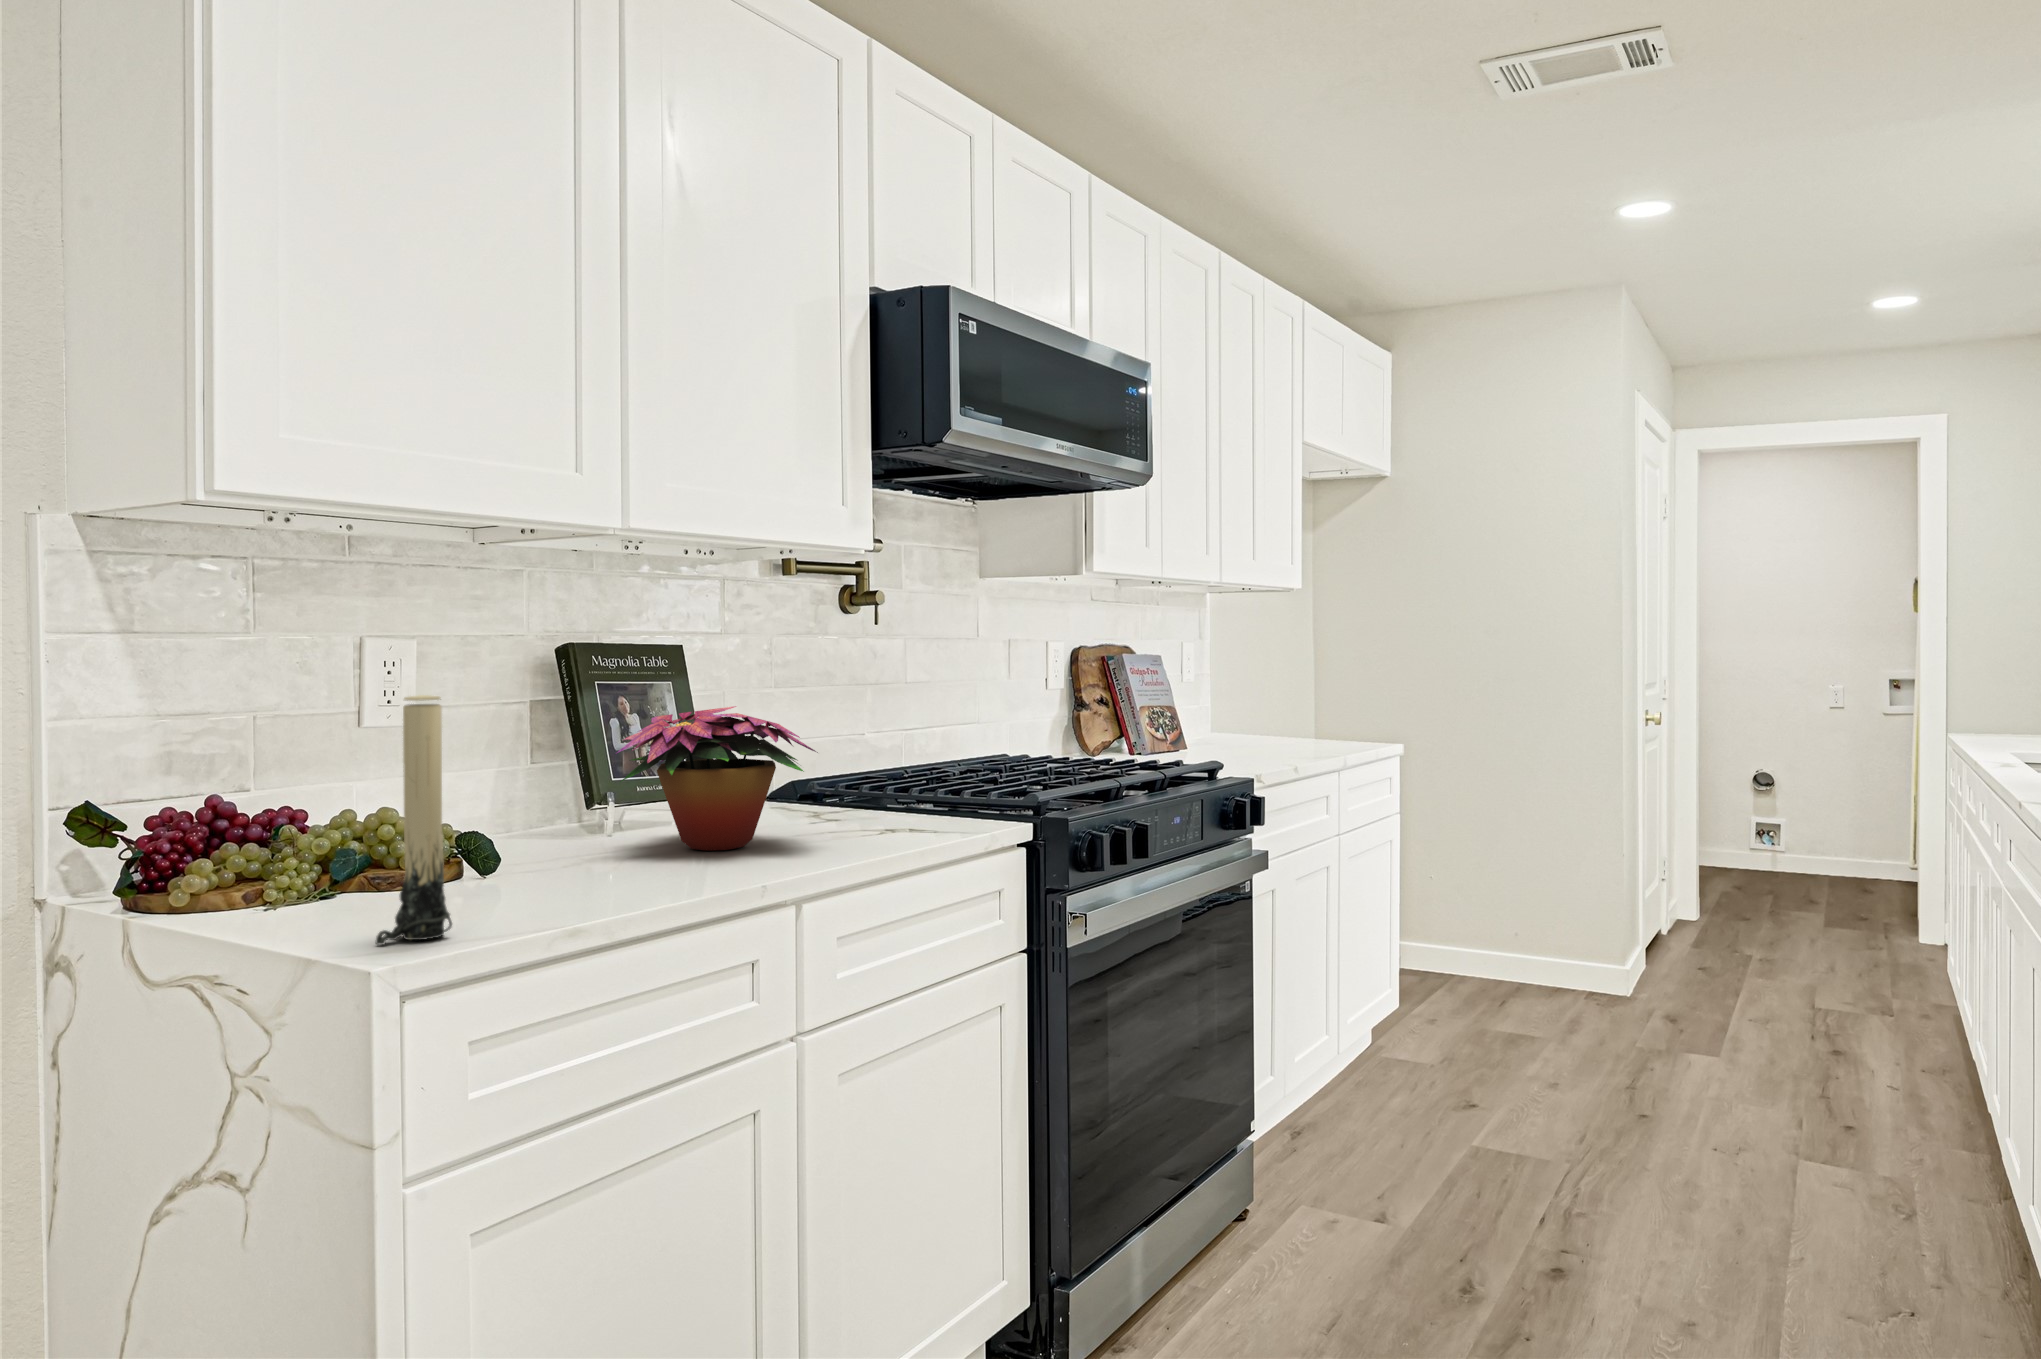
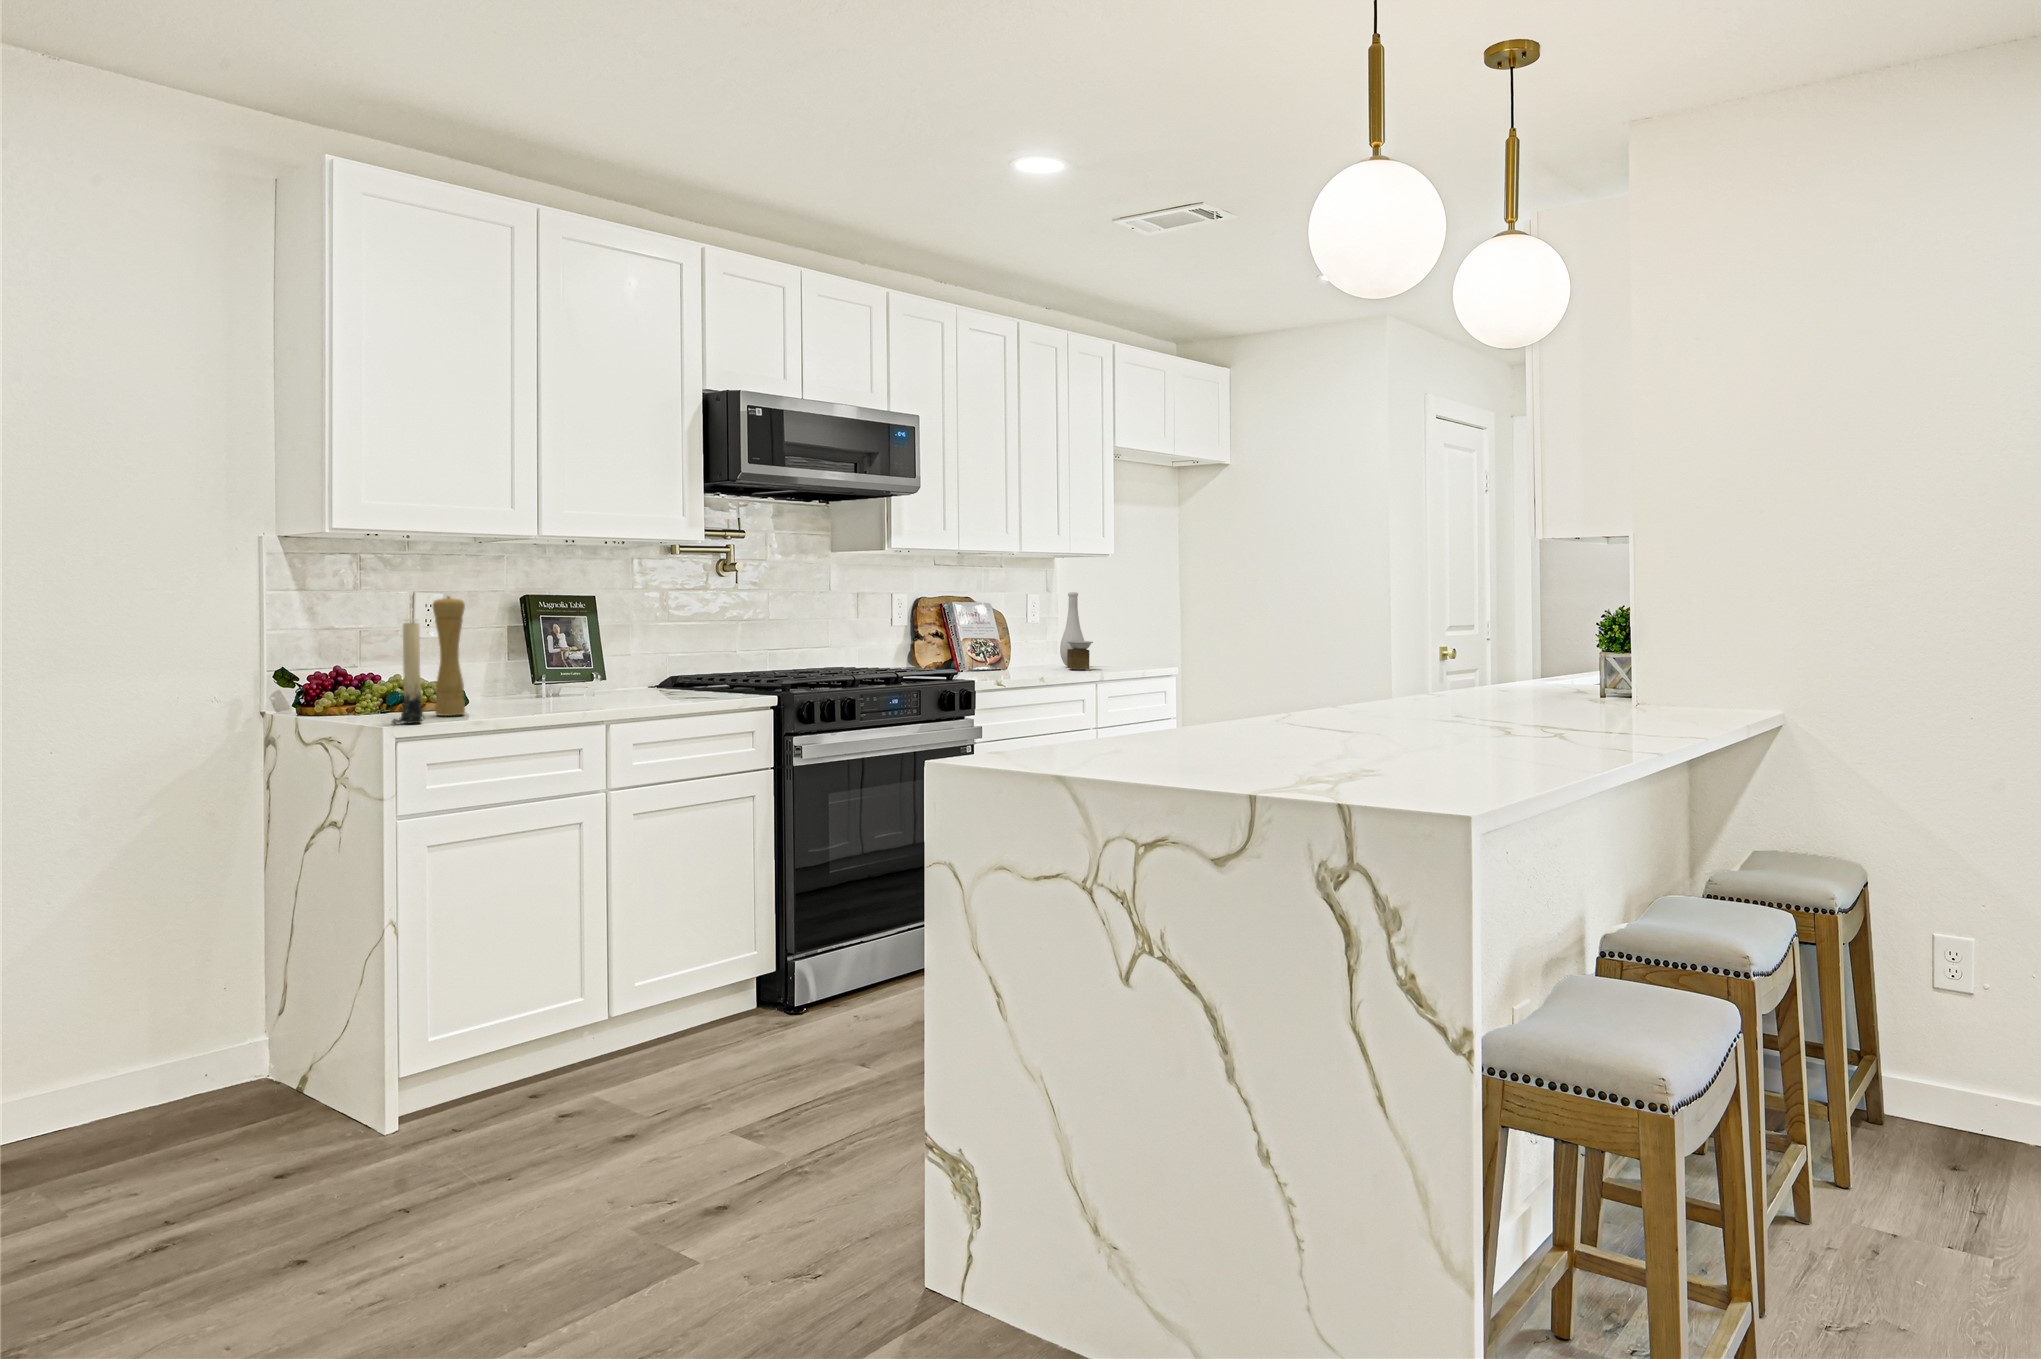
vase: none [1255,639,1316,747] -> present [1060,592,1093,669]
pepper mill: none [448,644,518,905] -> present [432,597,465,716]
flower arrangement: present [617,706,818,851] -> none [527,628,642,703]

